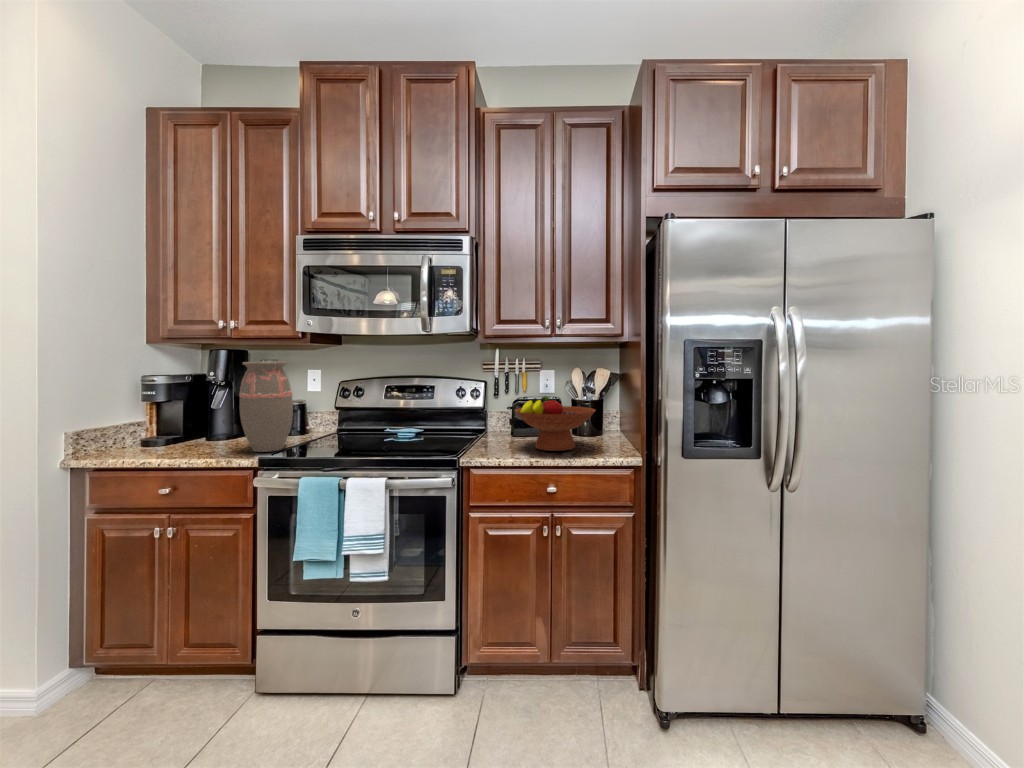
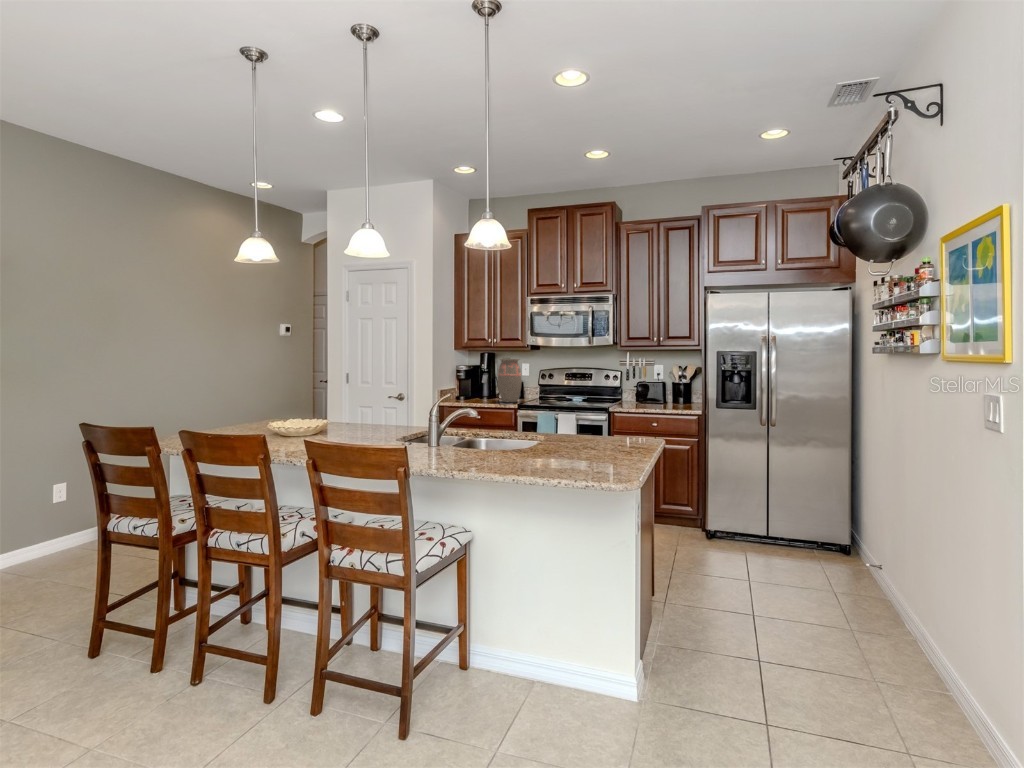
fruit bowl: present [515,396,595,451] -> none [633,378,677,407]

